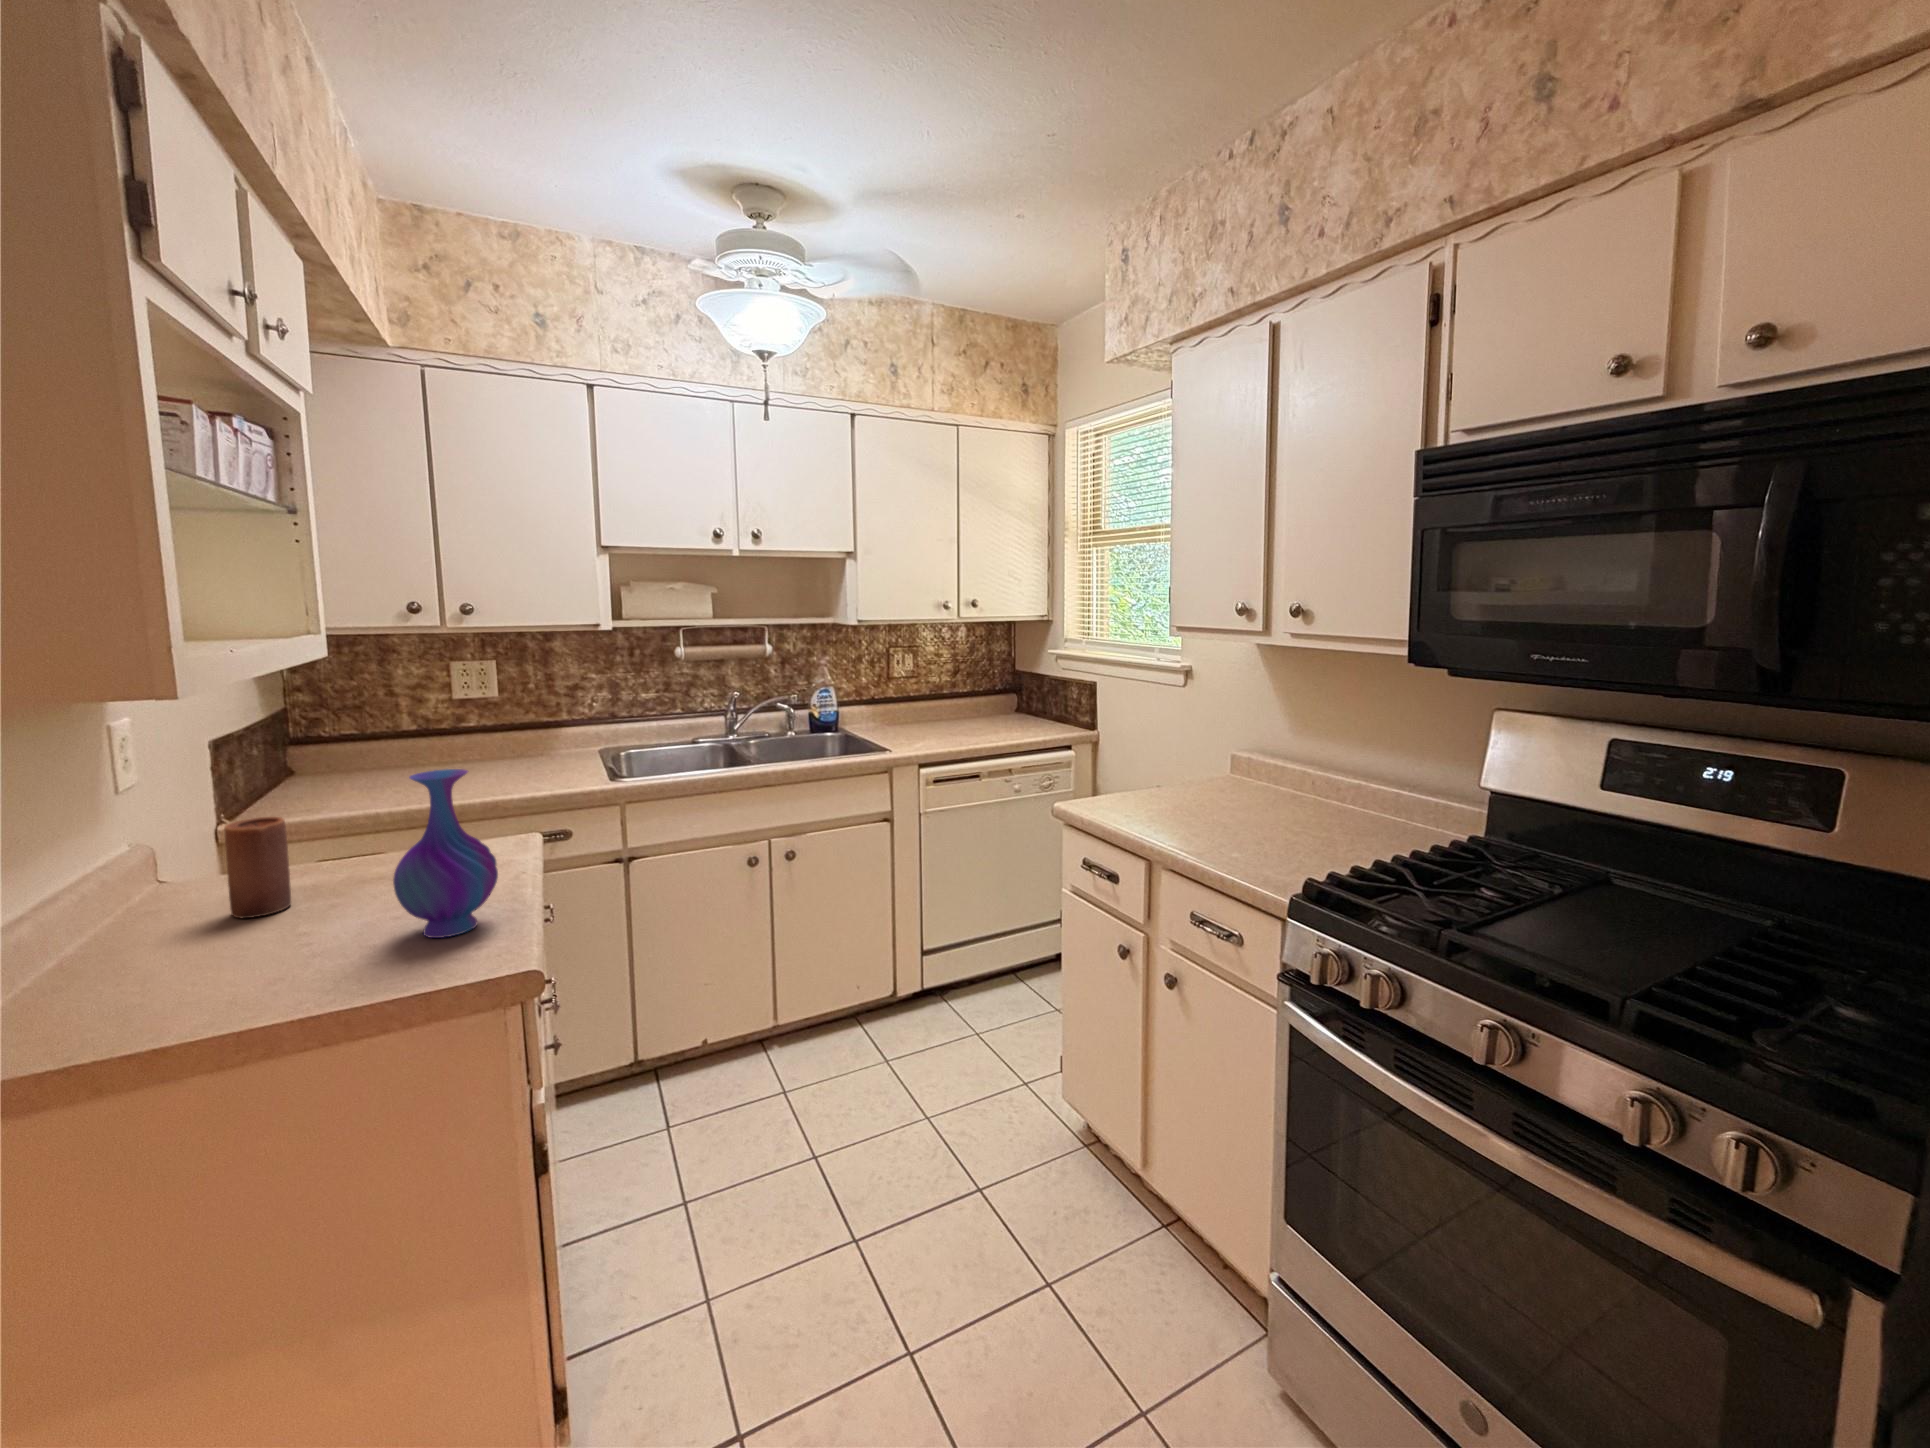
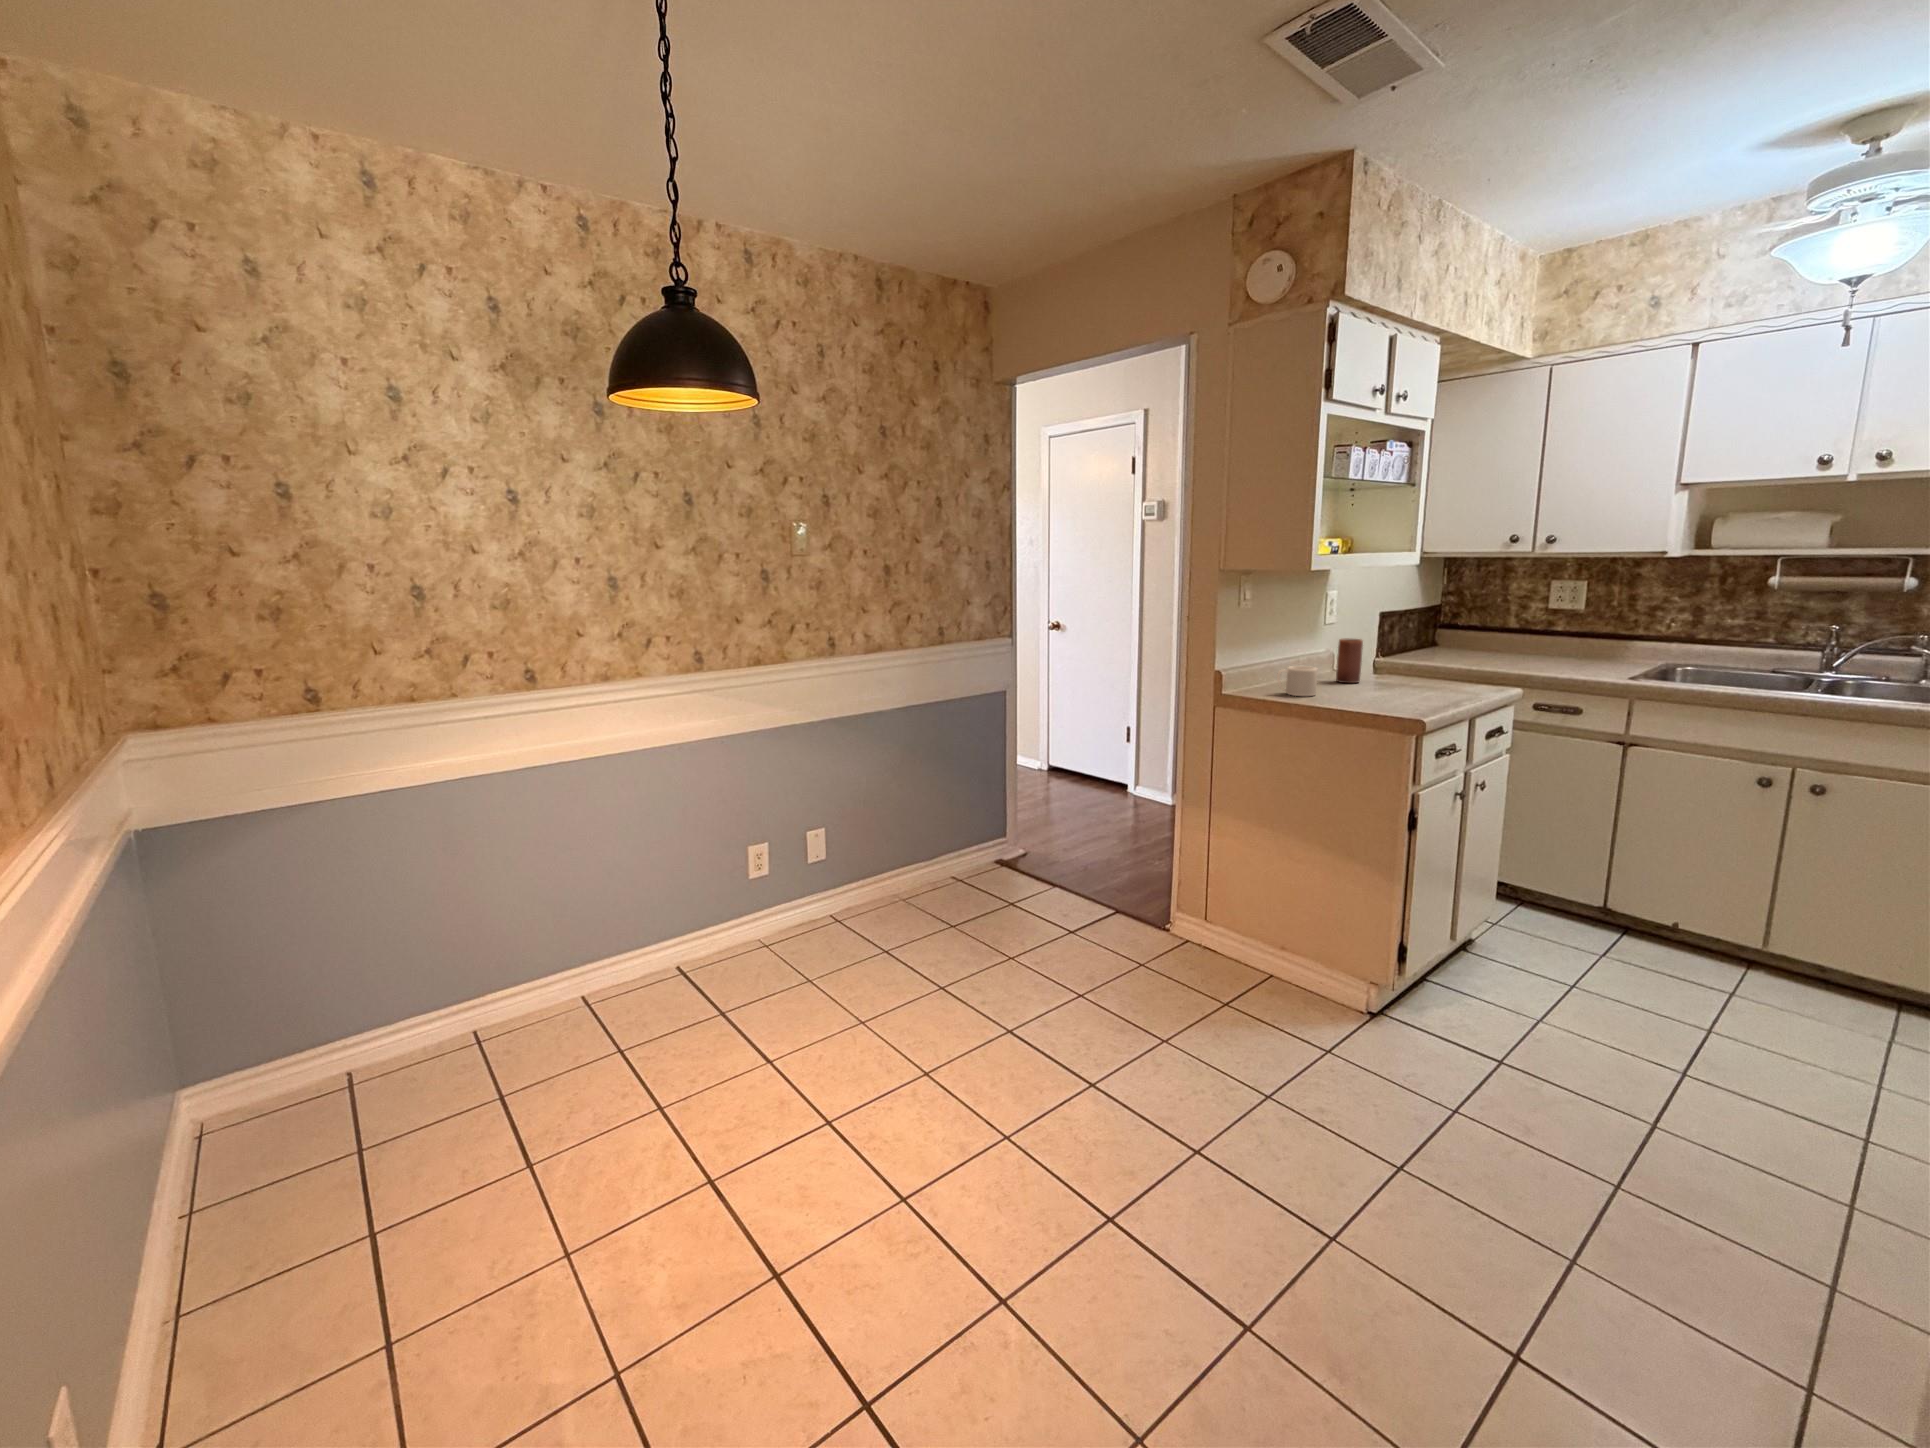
vase: present [393,769,498,938] -> none [1379,620,1430,704]
mug: none [115,918,242,1009] -> present [1277,666,1317,696]

